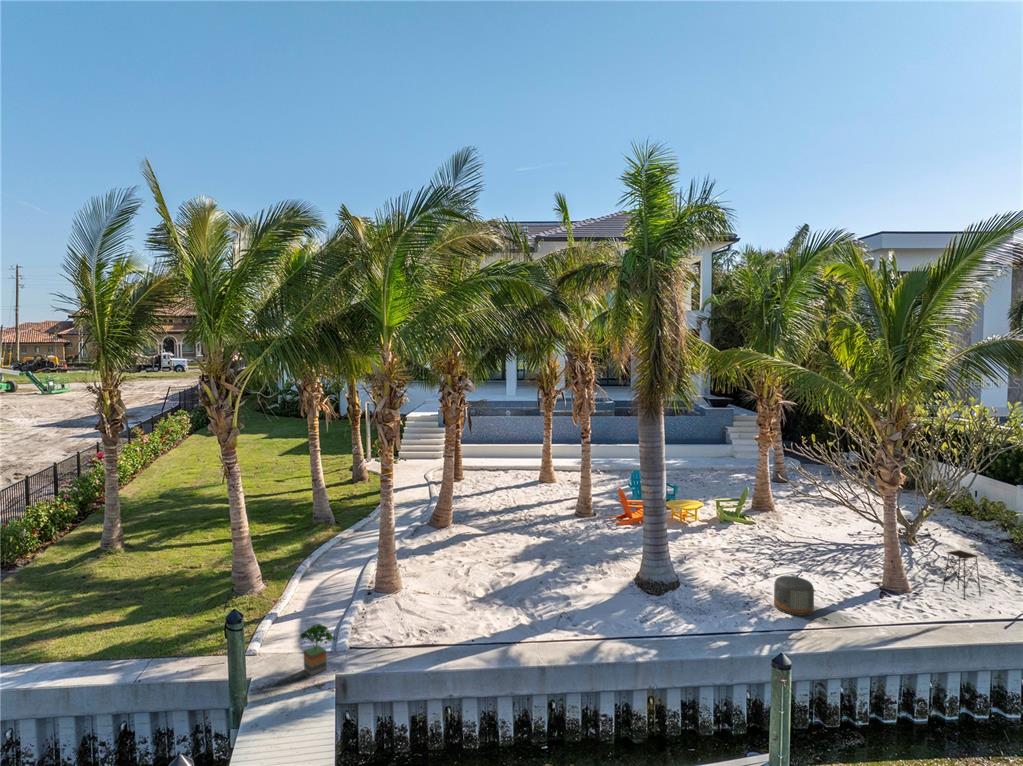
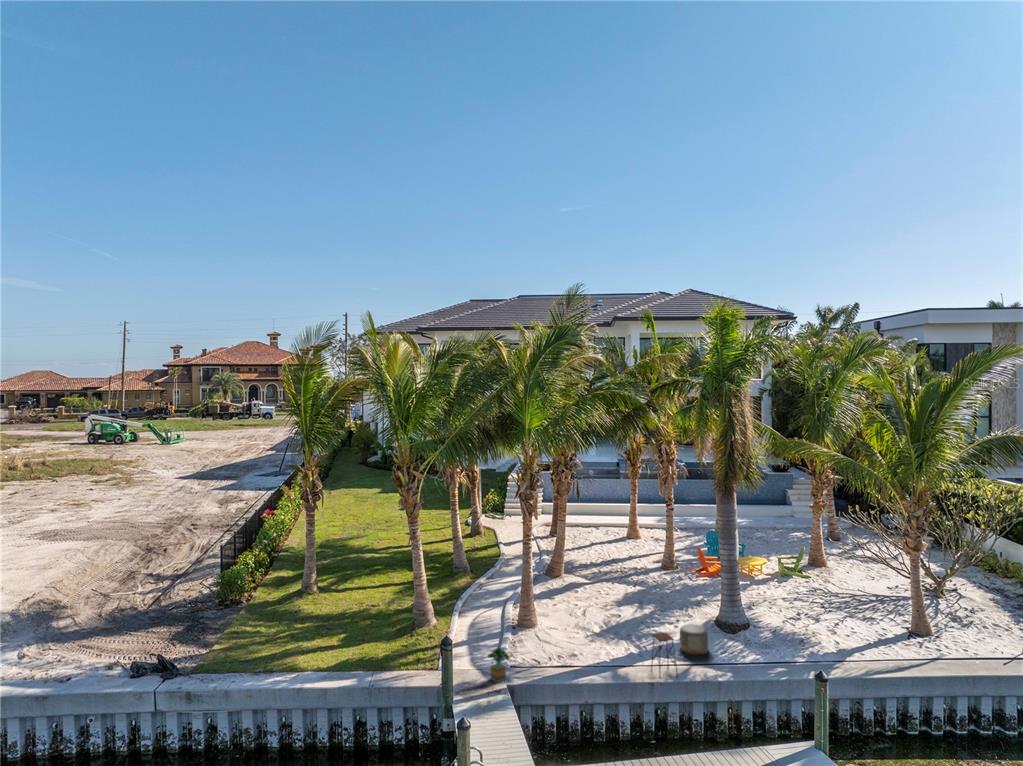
side table: present [943,550,981,599] -> present [651,633,677,671]
pouf: present [774,576,814,616] -> present [680,624,708,655]

